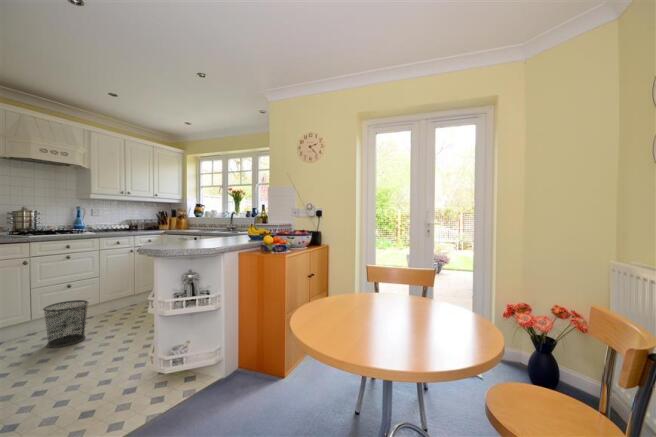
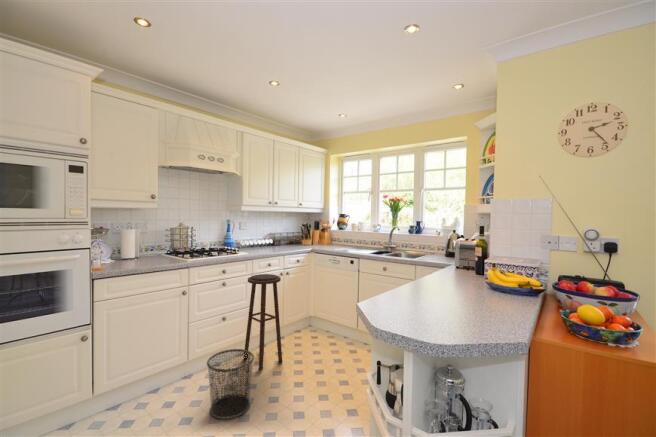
stool: none [90,248,126,321] -> present [244,274,282,369]

